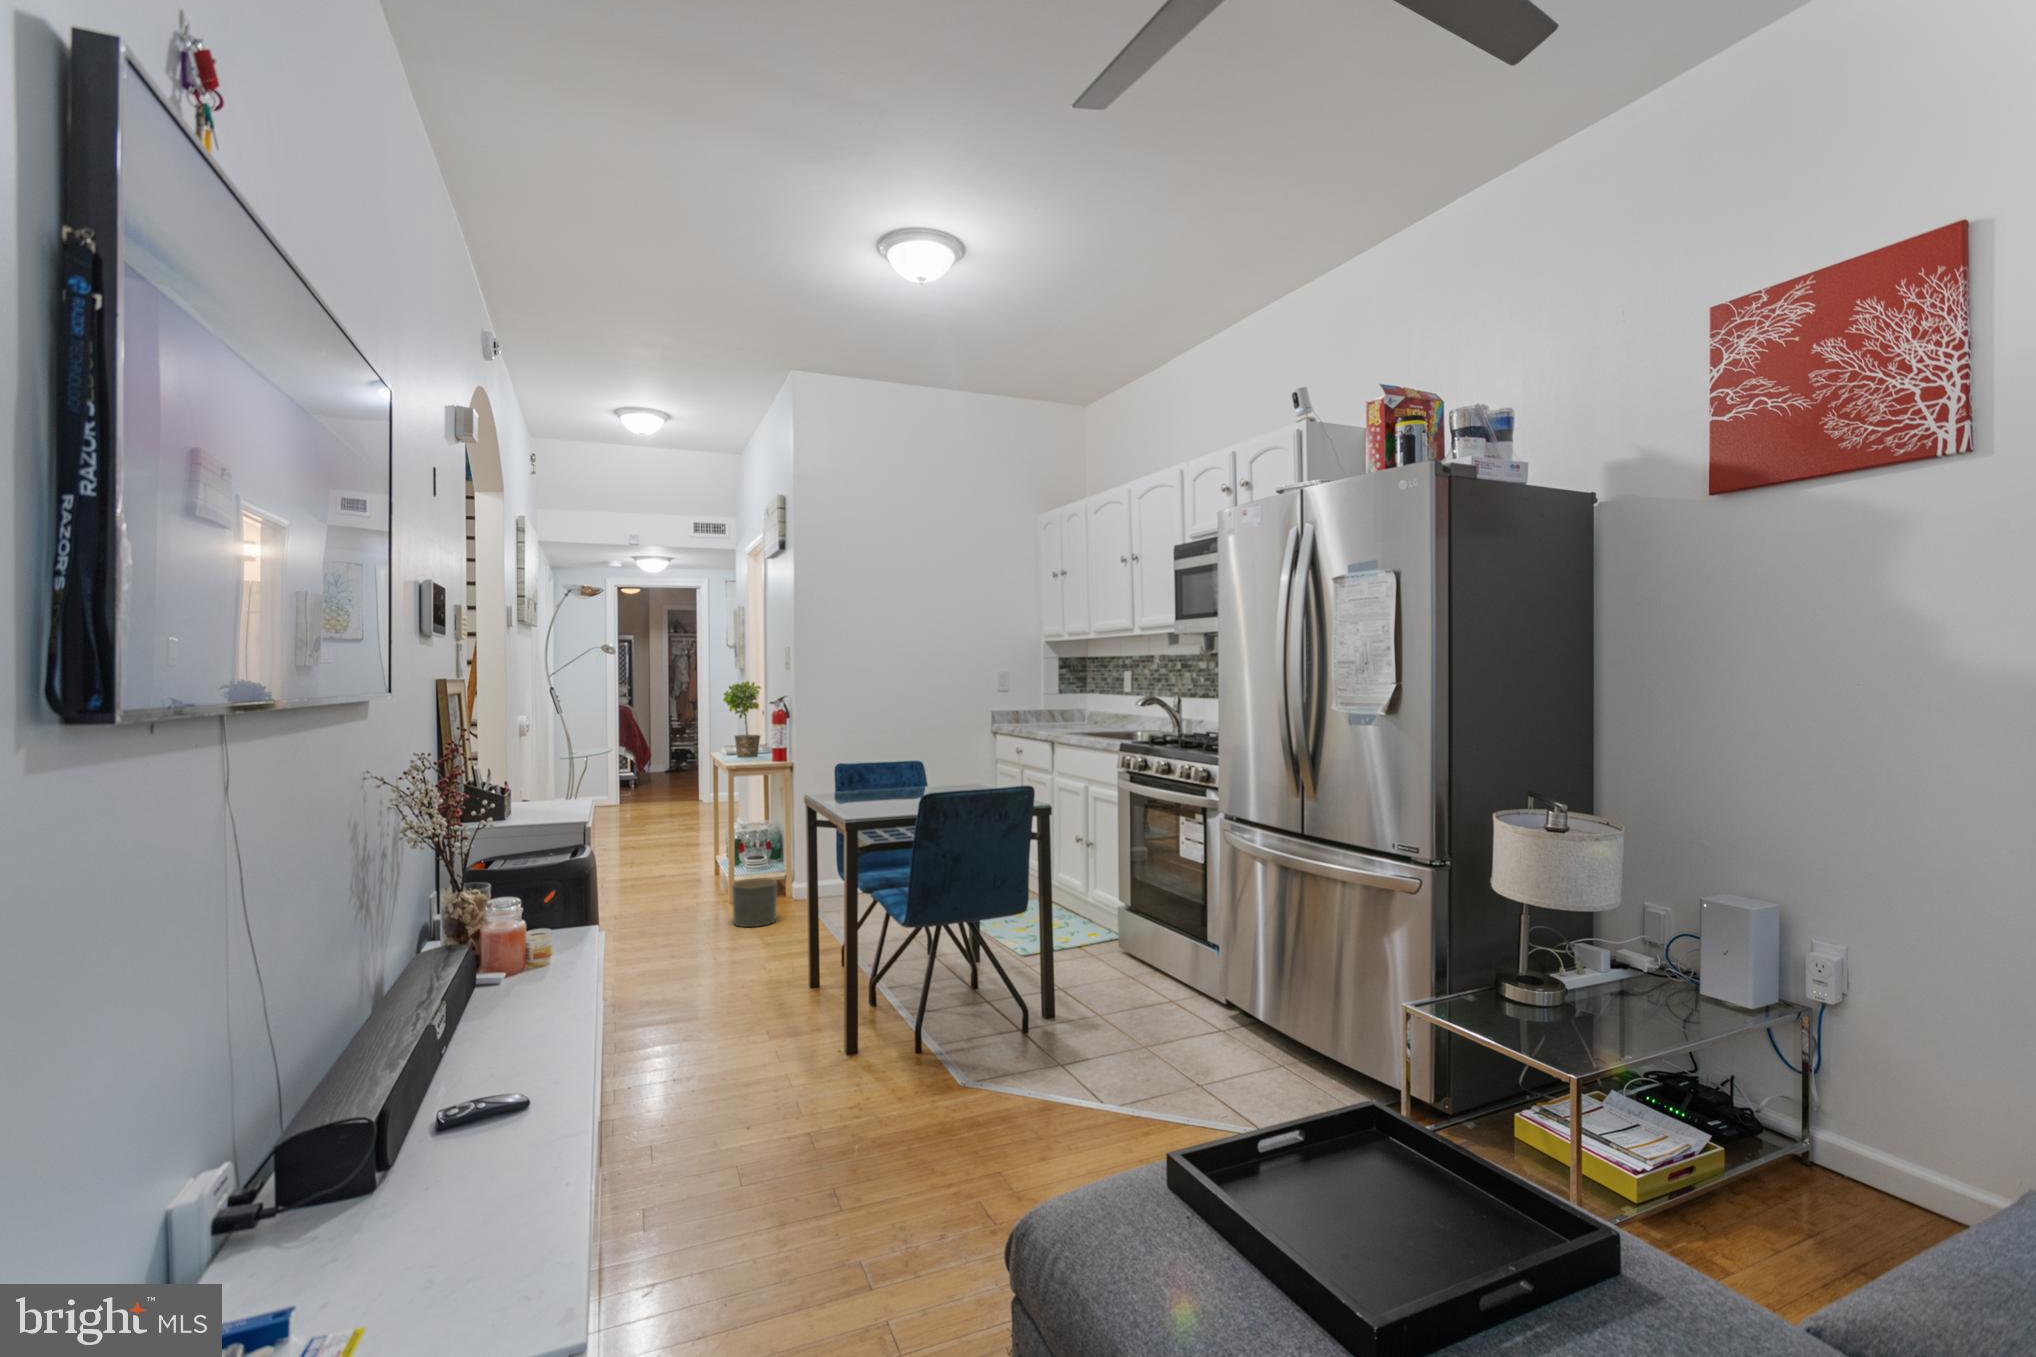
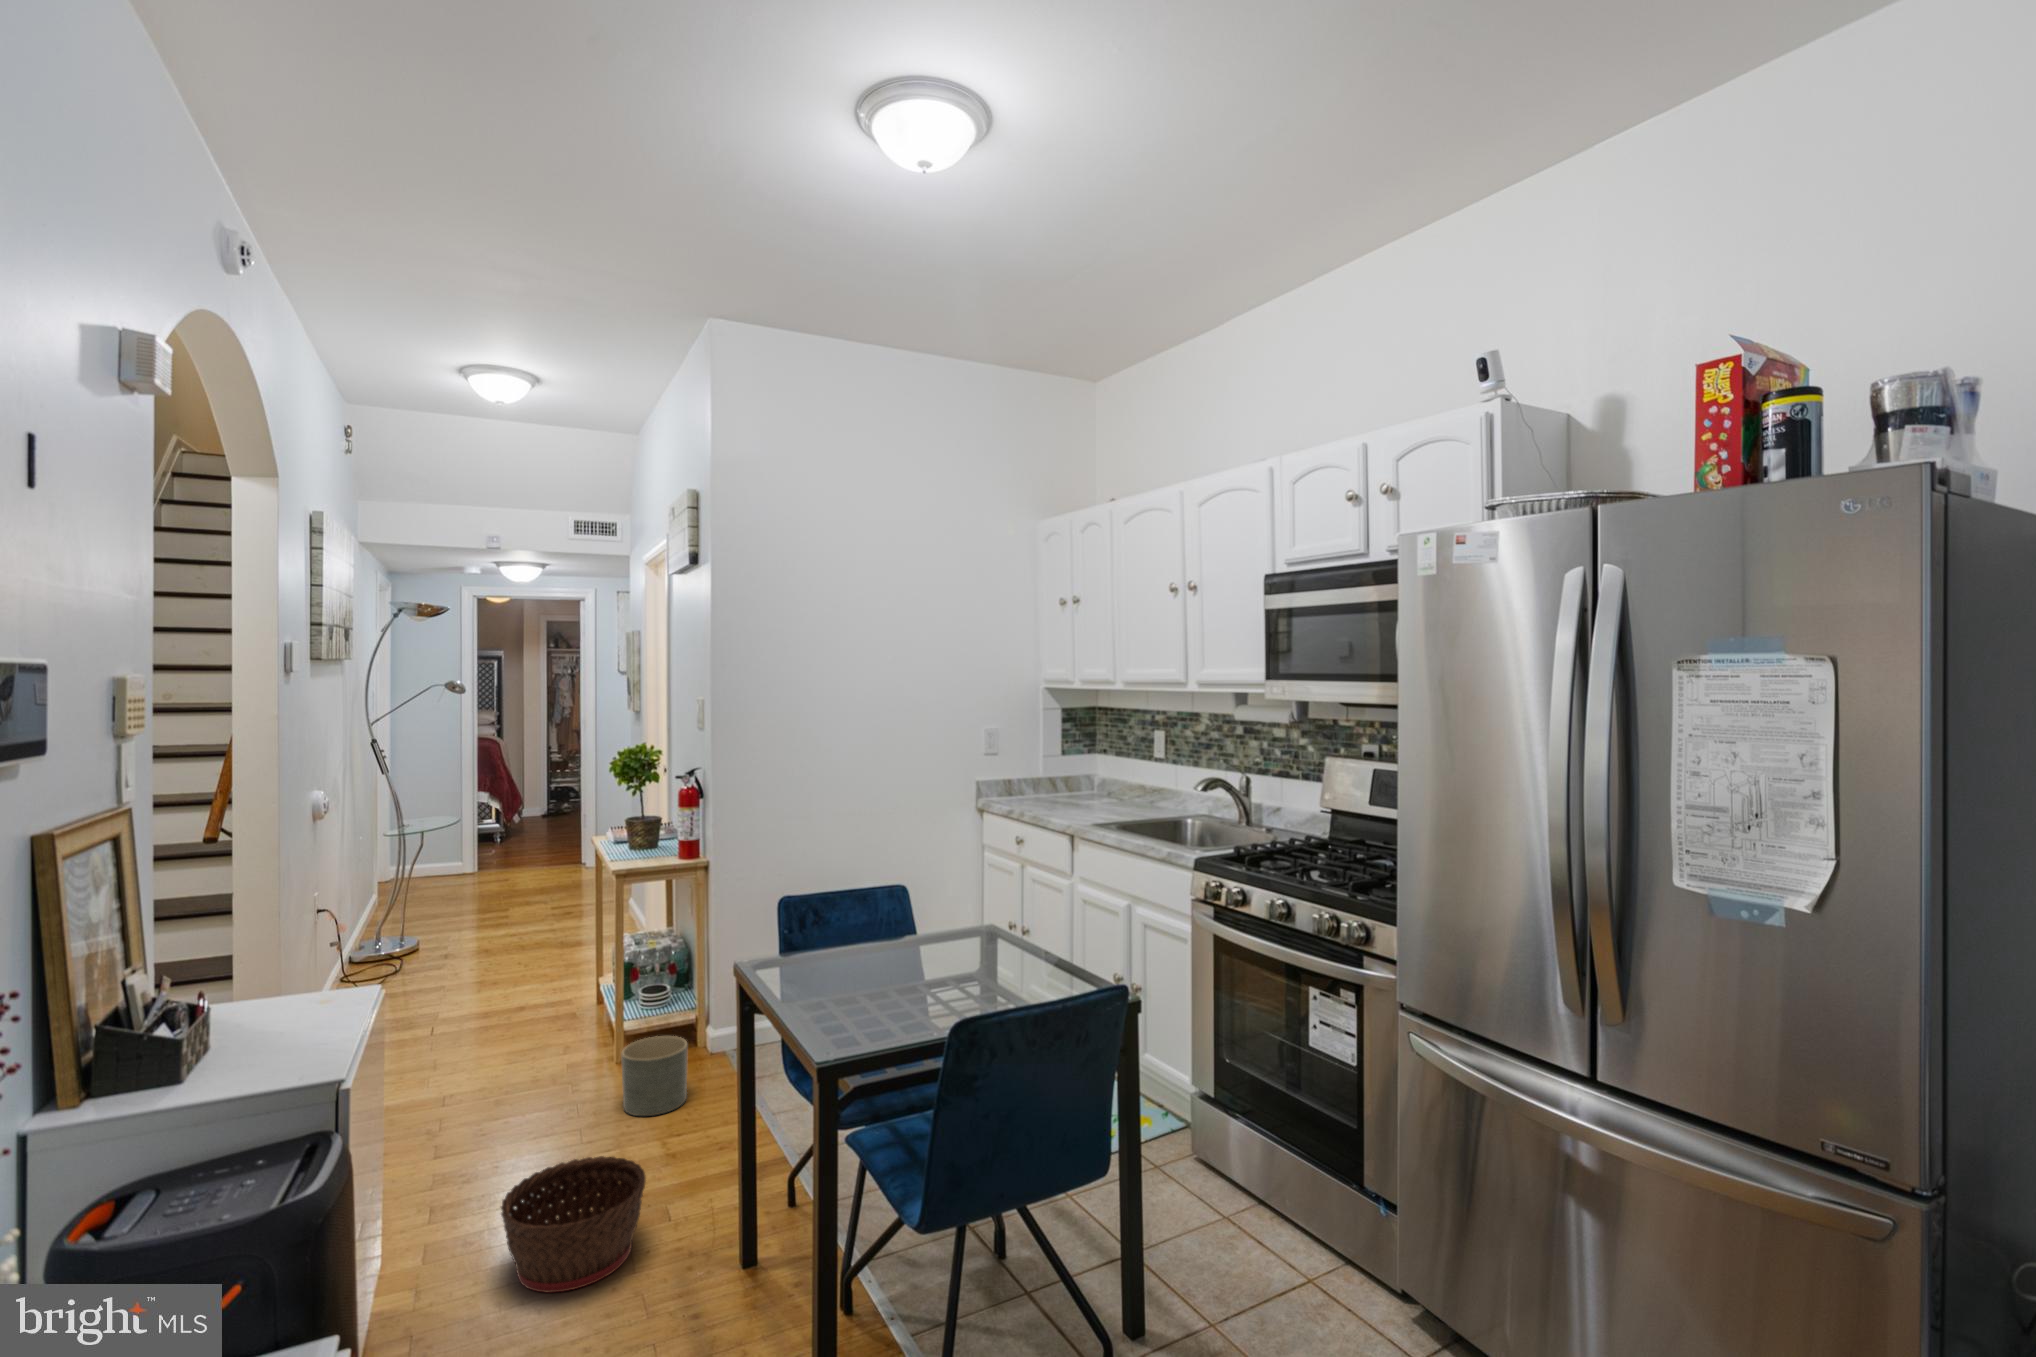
basket: none [660,925,748,992] -> present [501,1156,646,1293]

